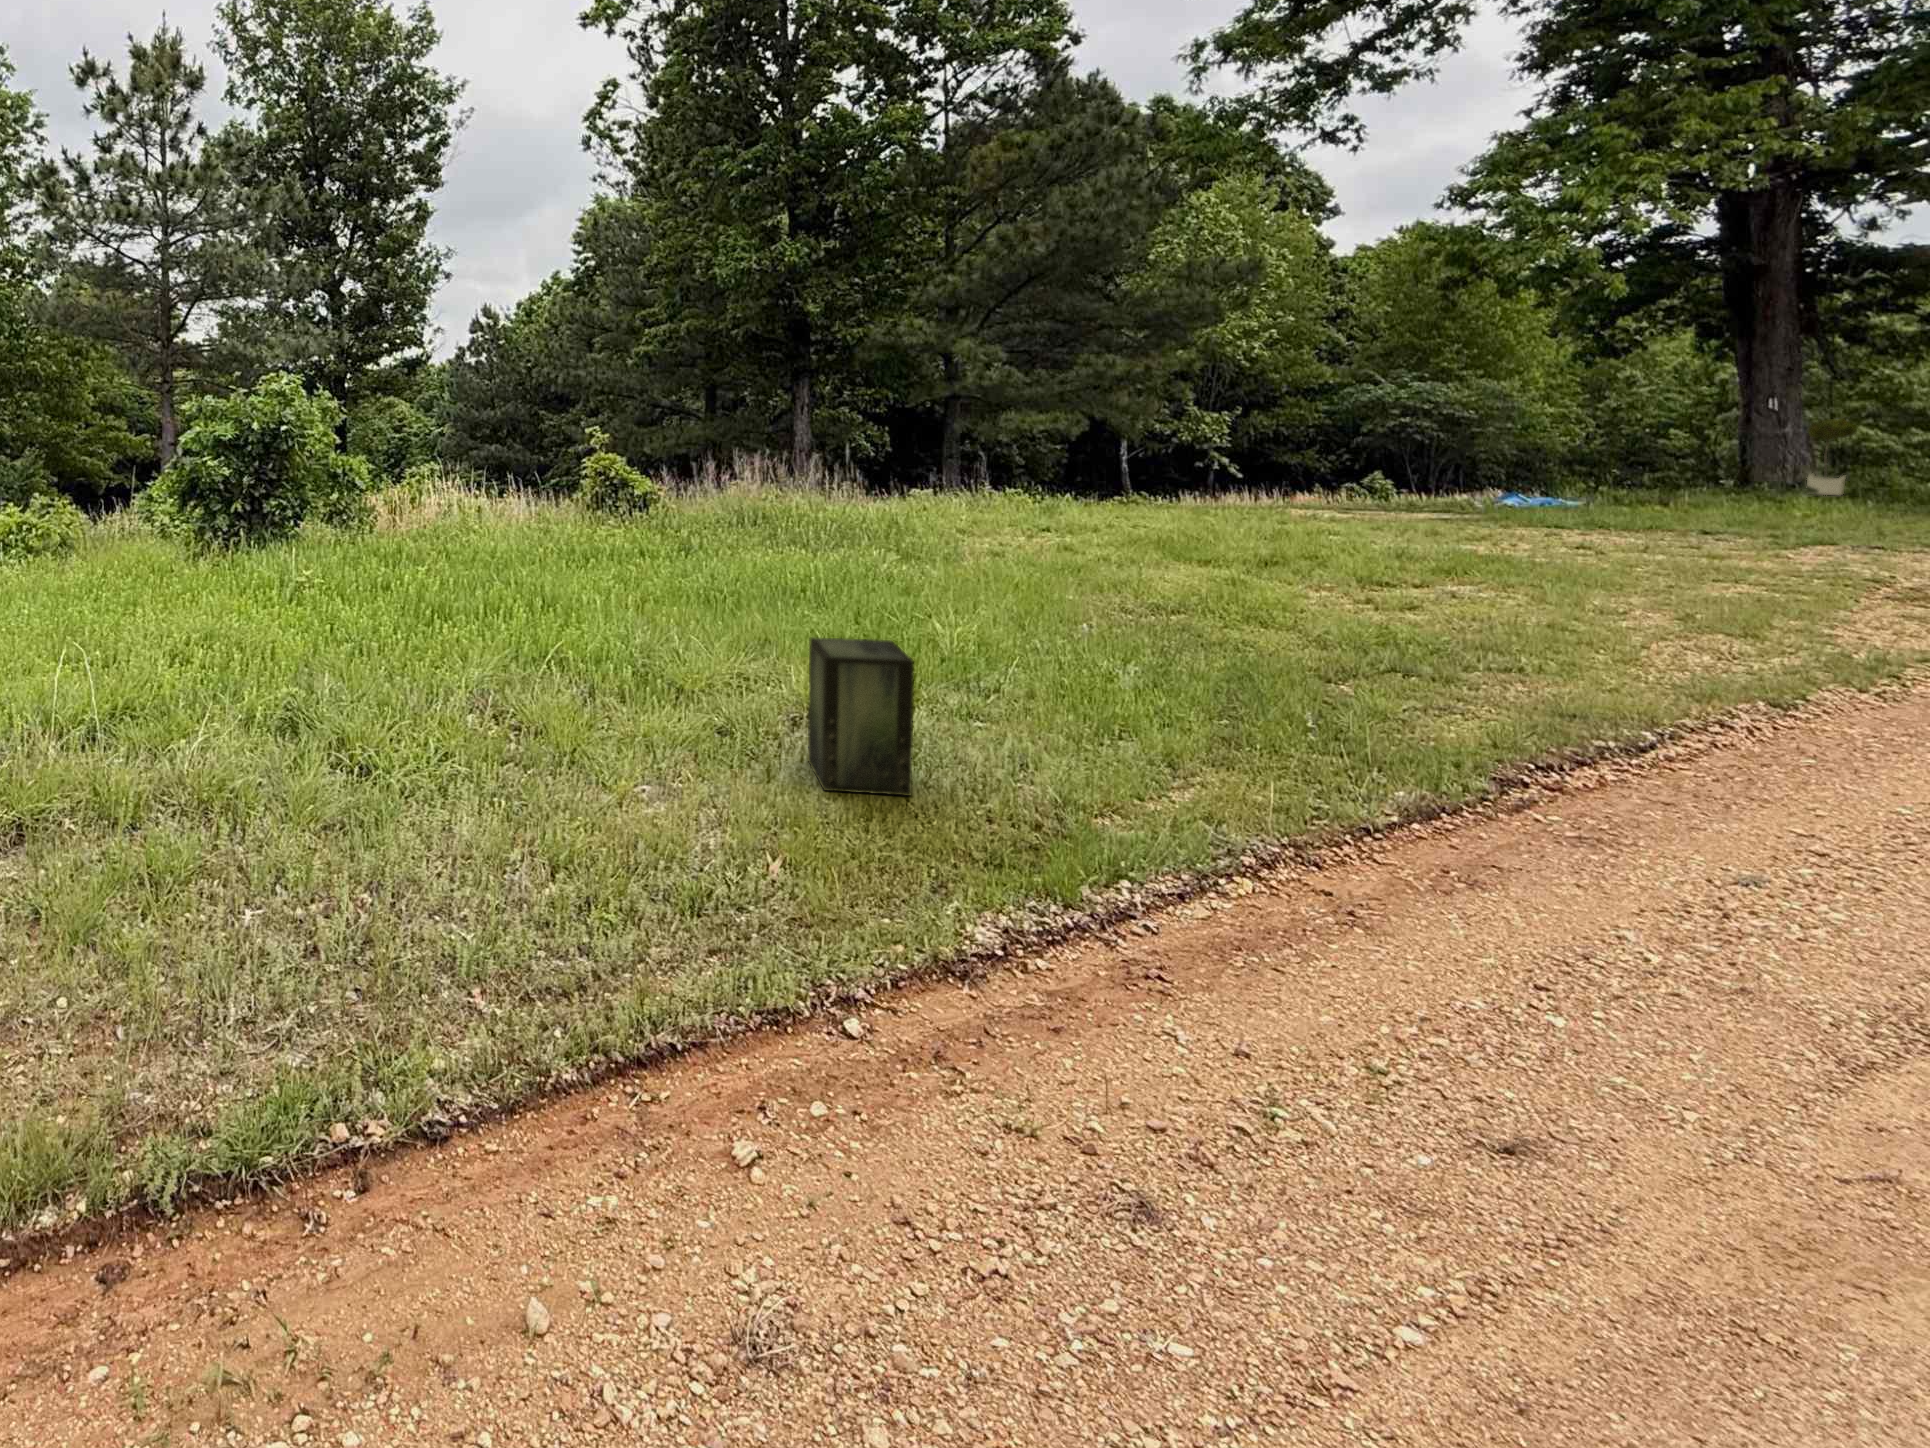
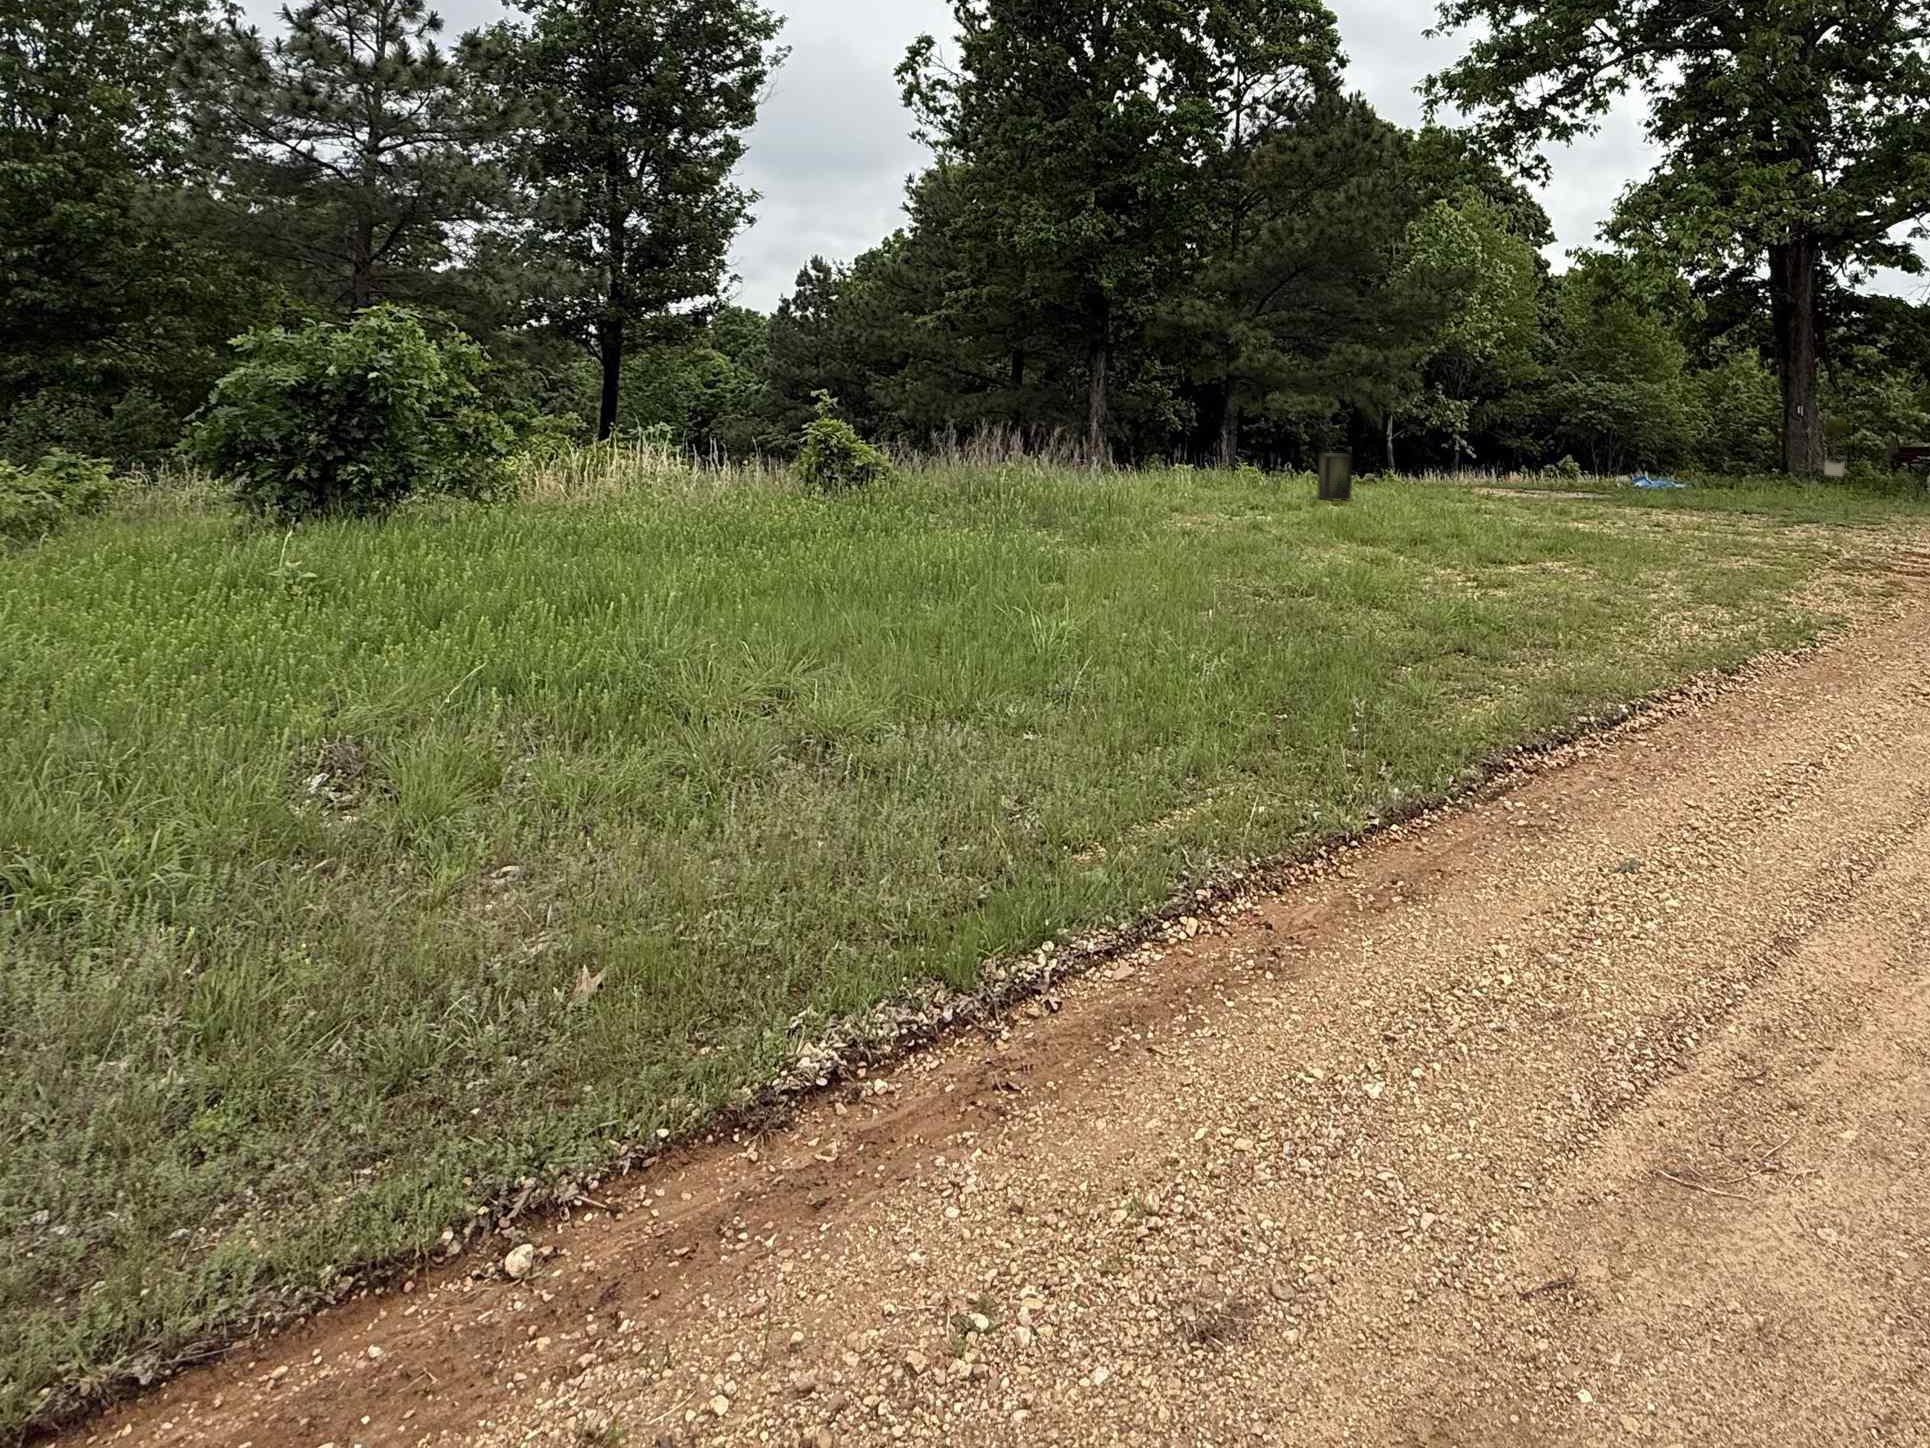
storage box: present [808,637,914,795] -> present [1318,453,1352,500]

